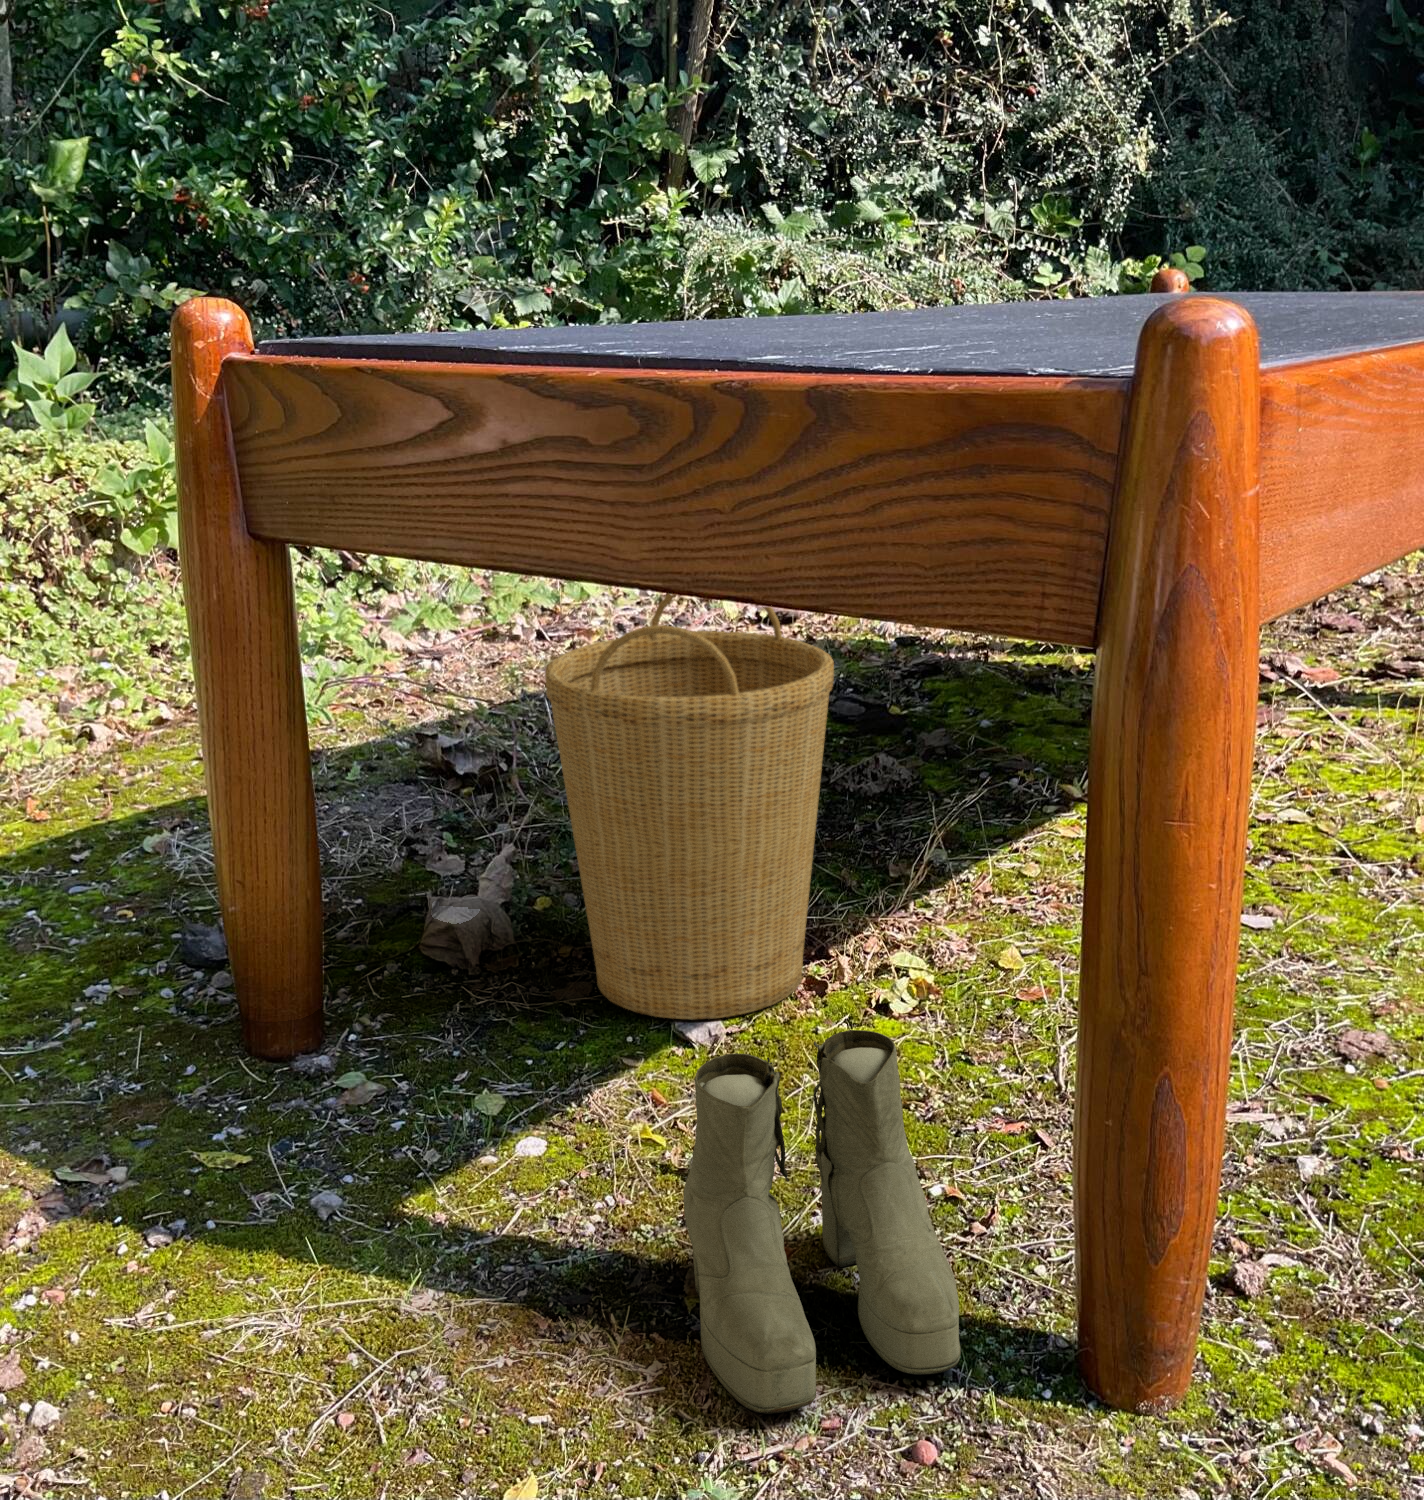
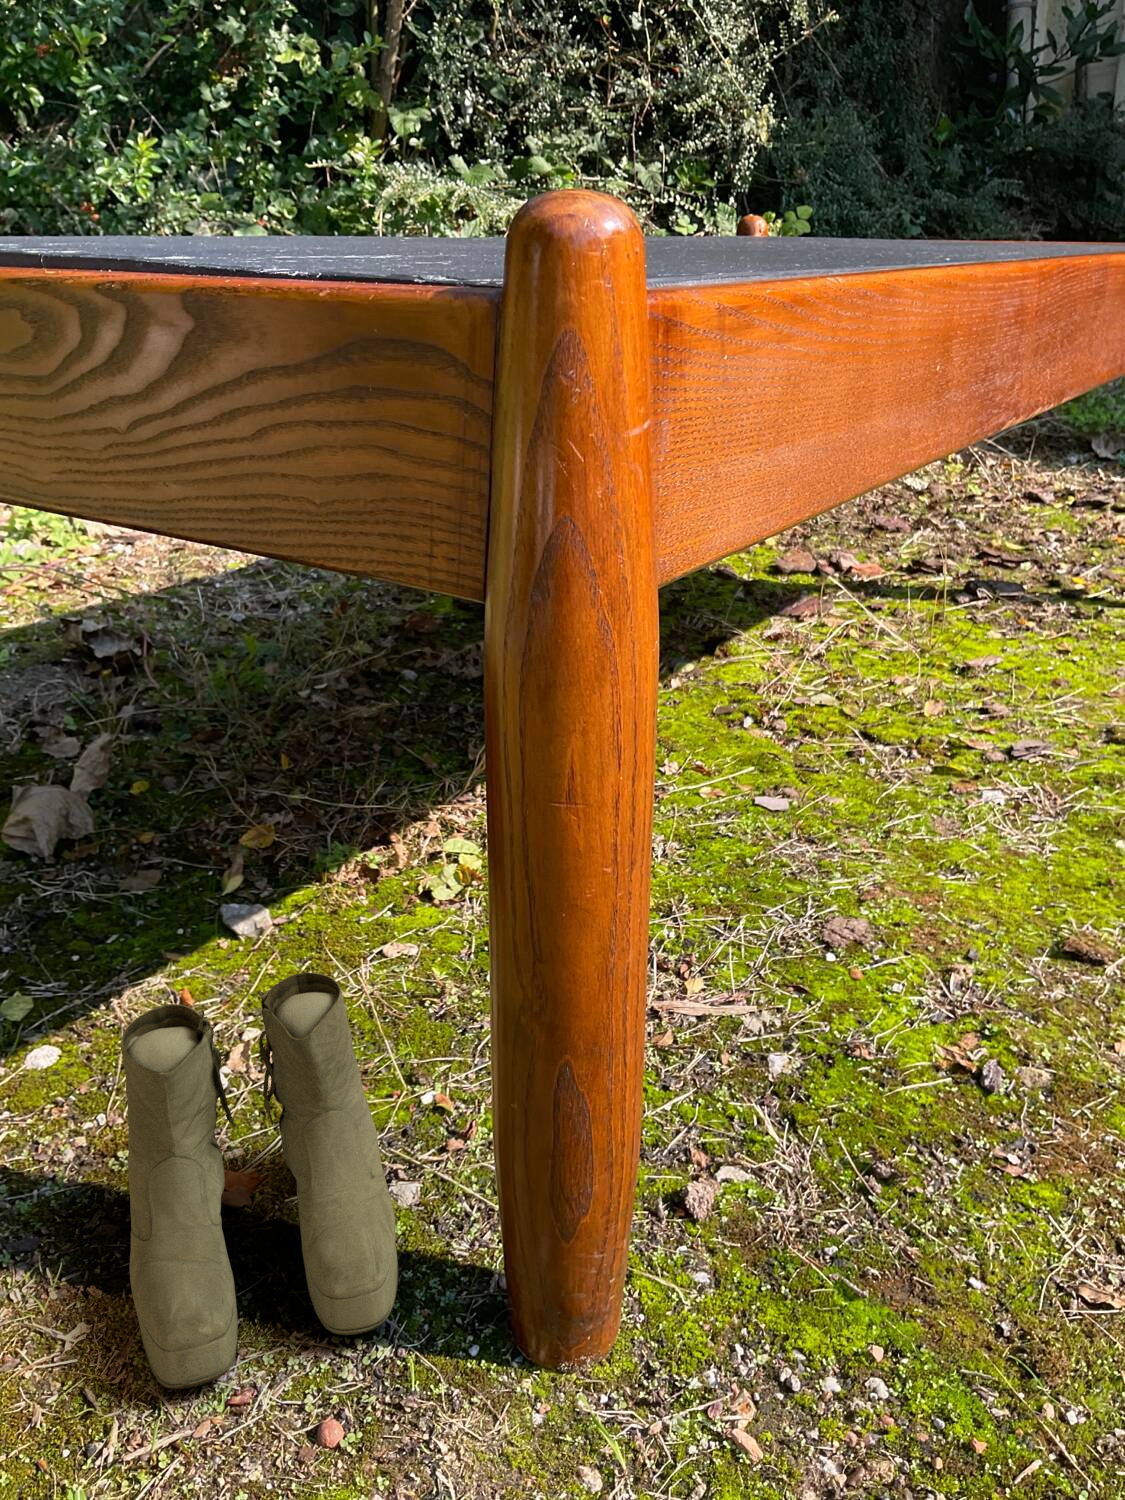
basket: present [545,594,834,1019] -> none [93,490,374,906]

